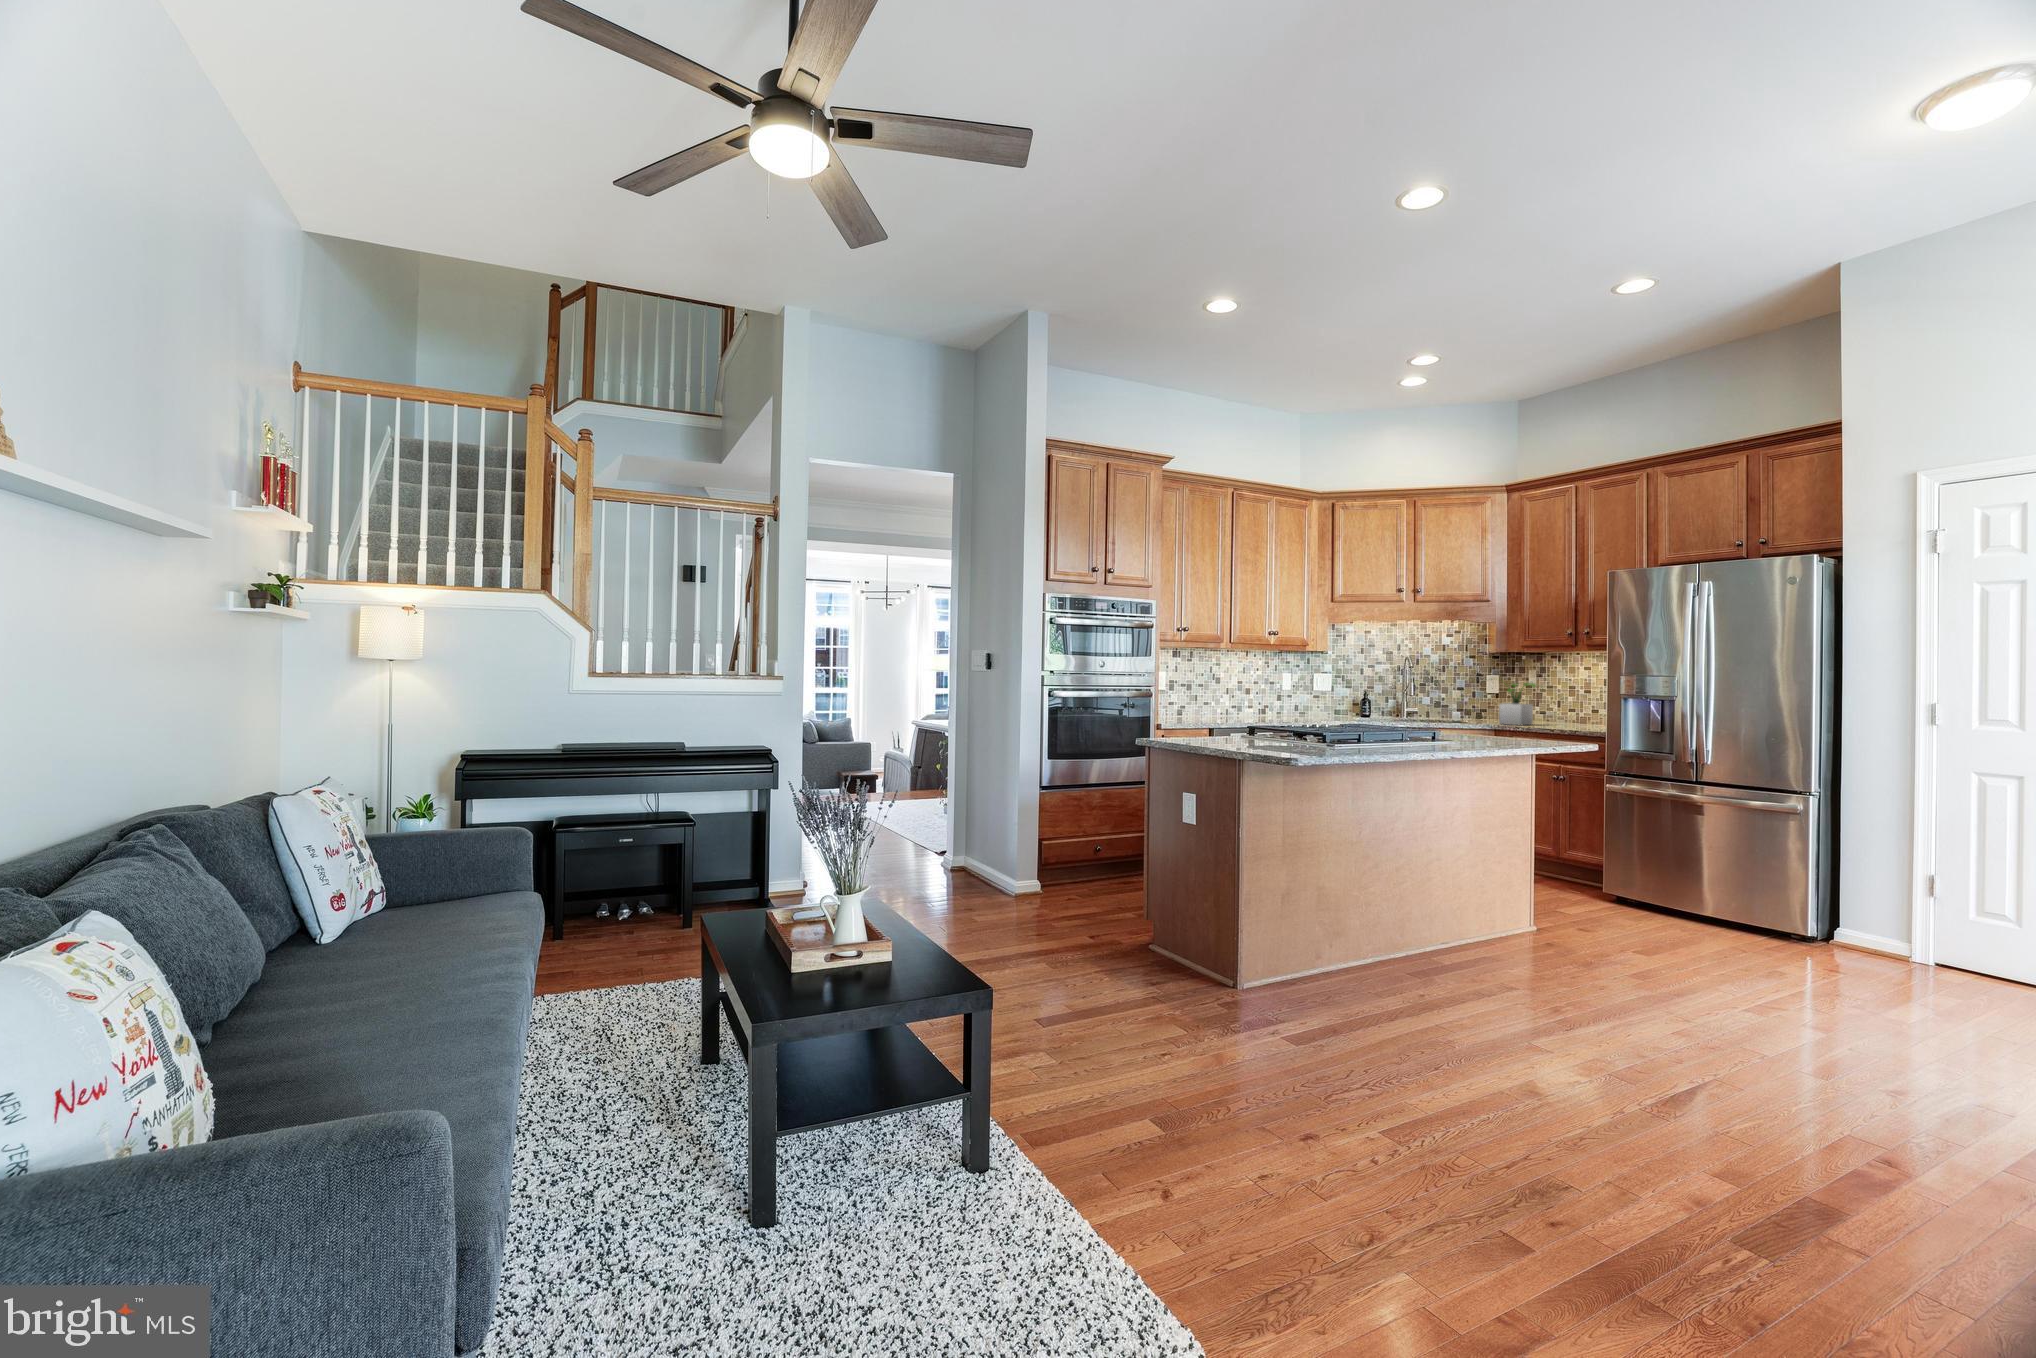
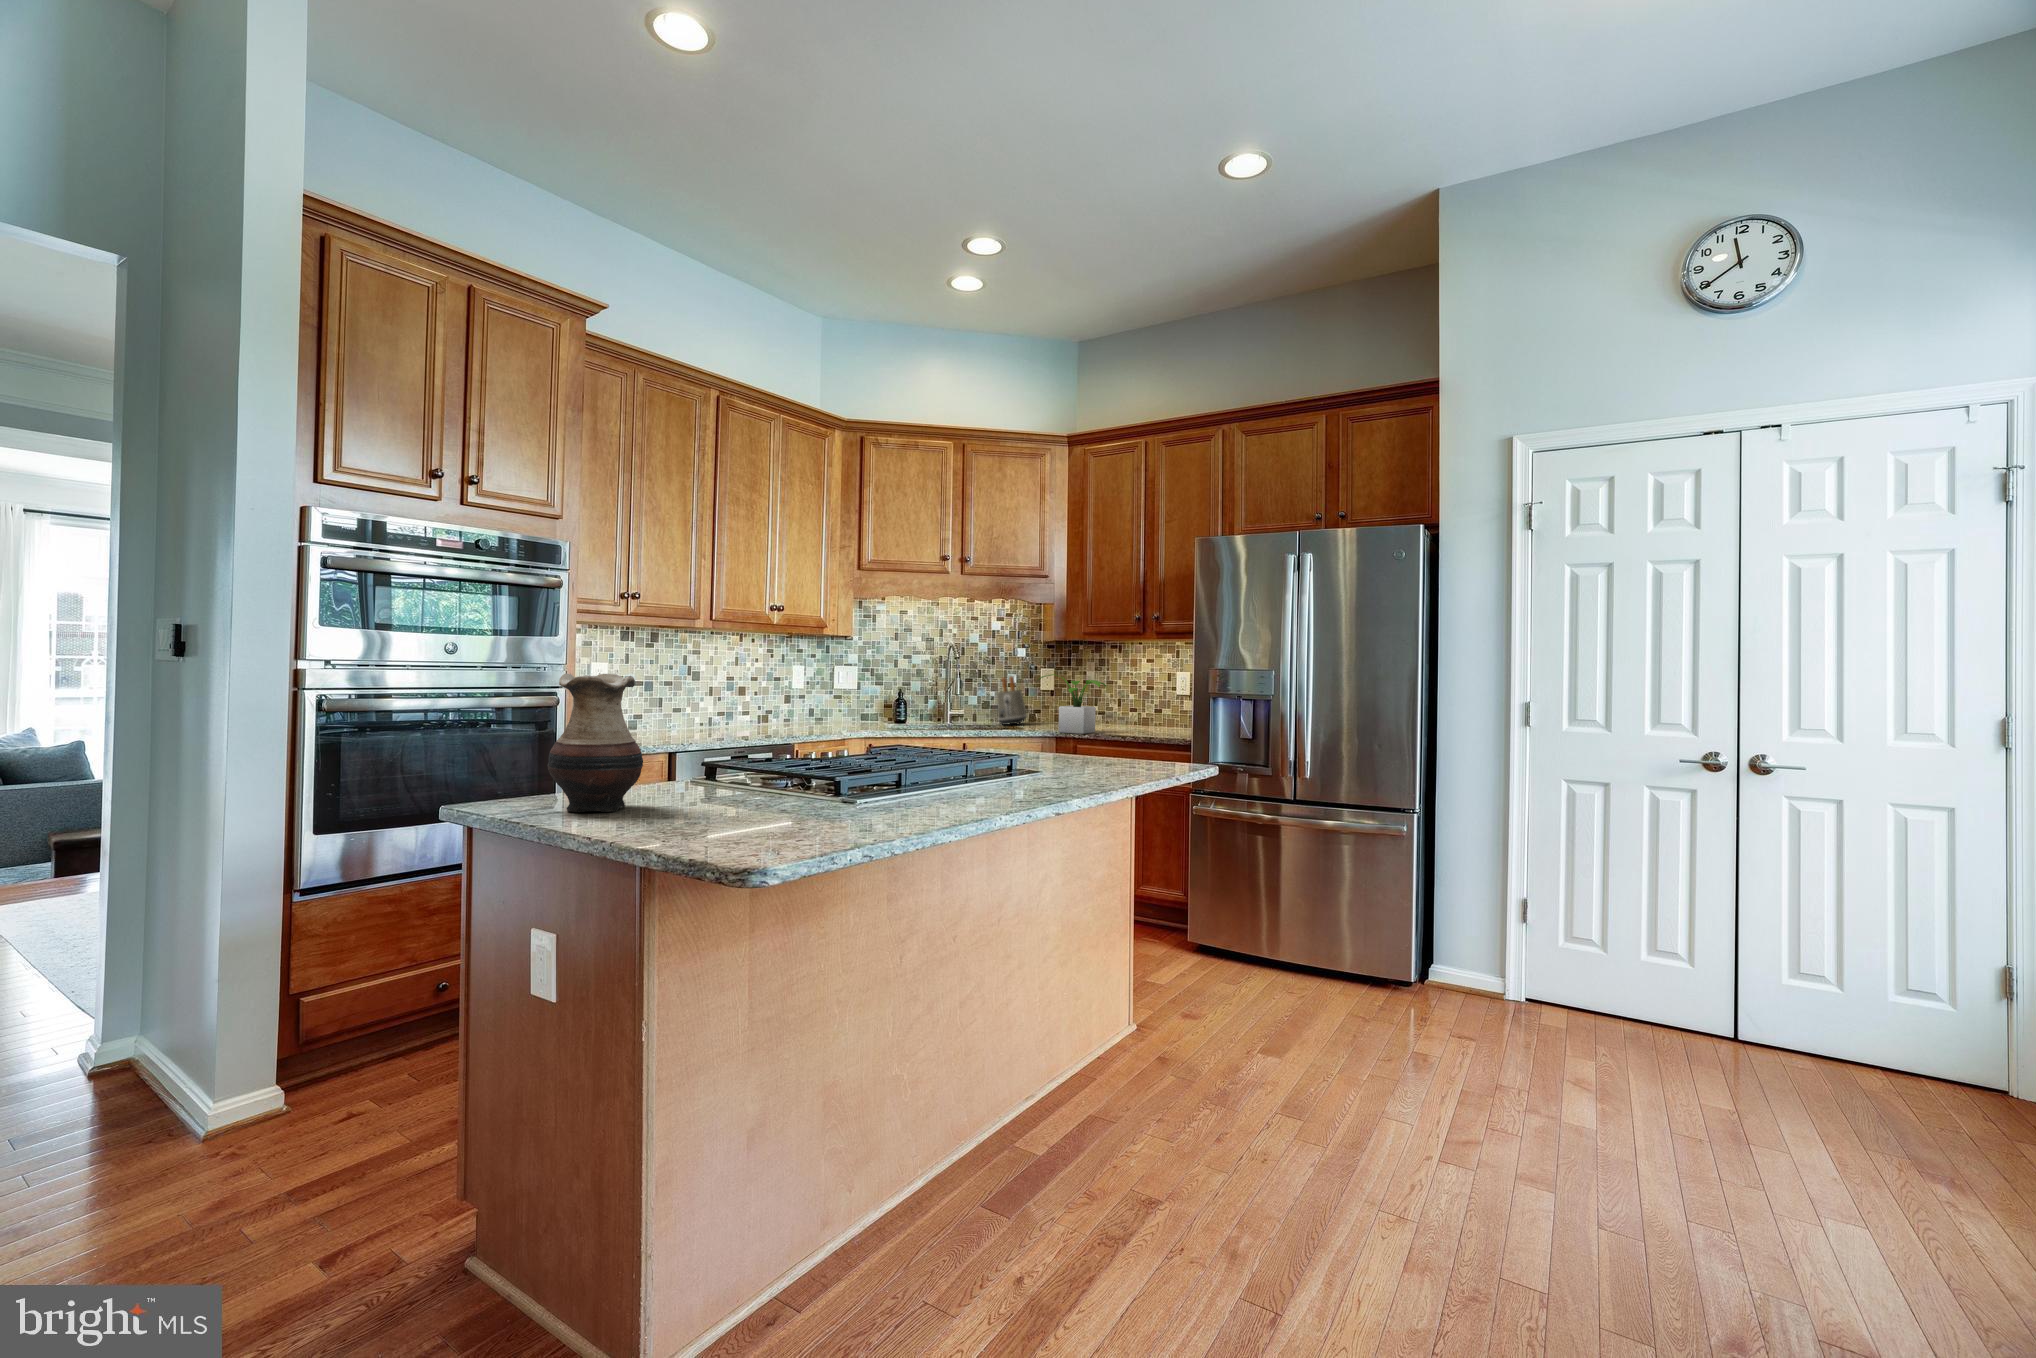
vase: none [1180,673,1226,744] -> present [547,673,643,812]
toaster: none [1447,681,1475,720] -> present [997,676,1027,725]

